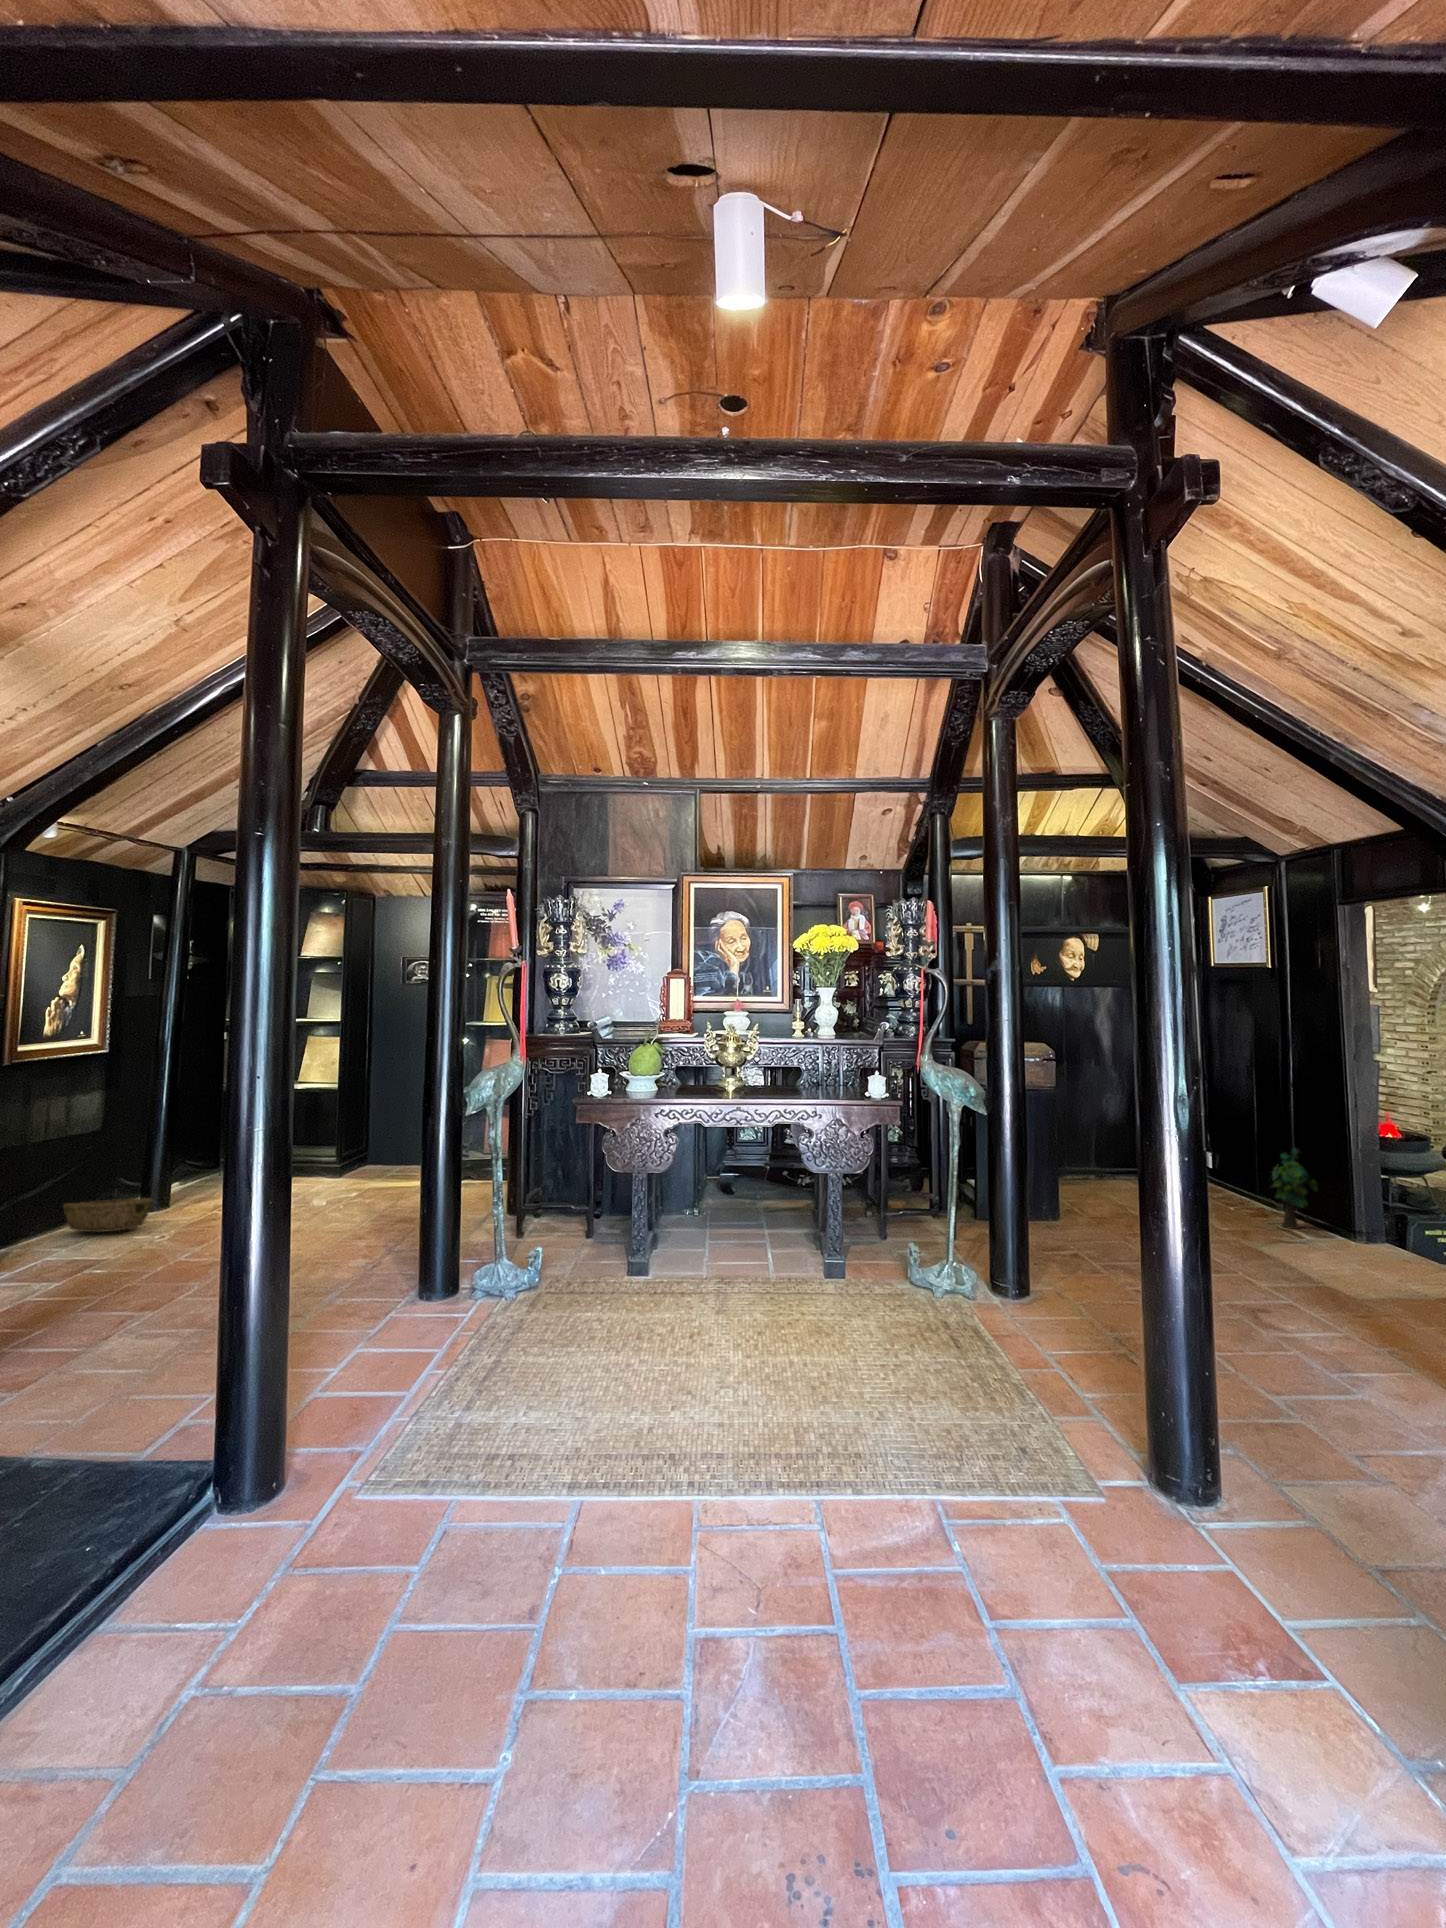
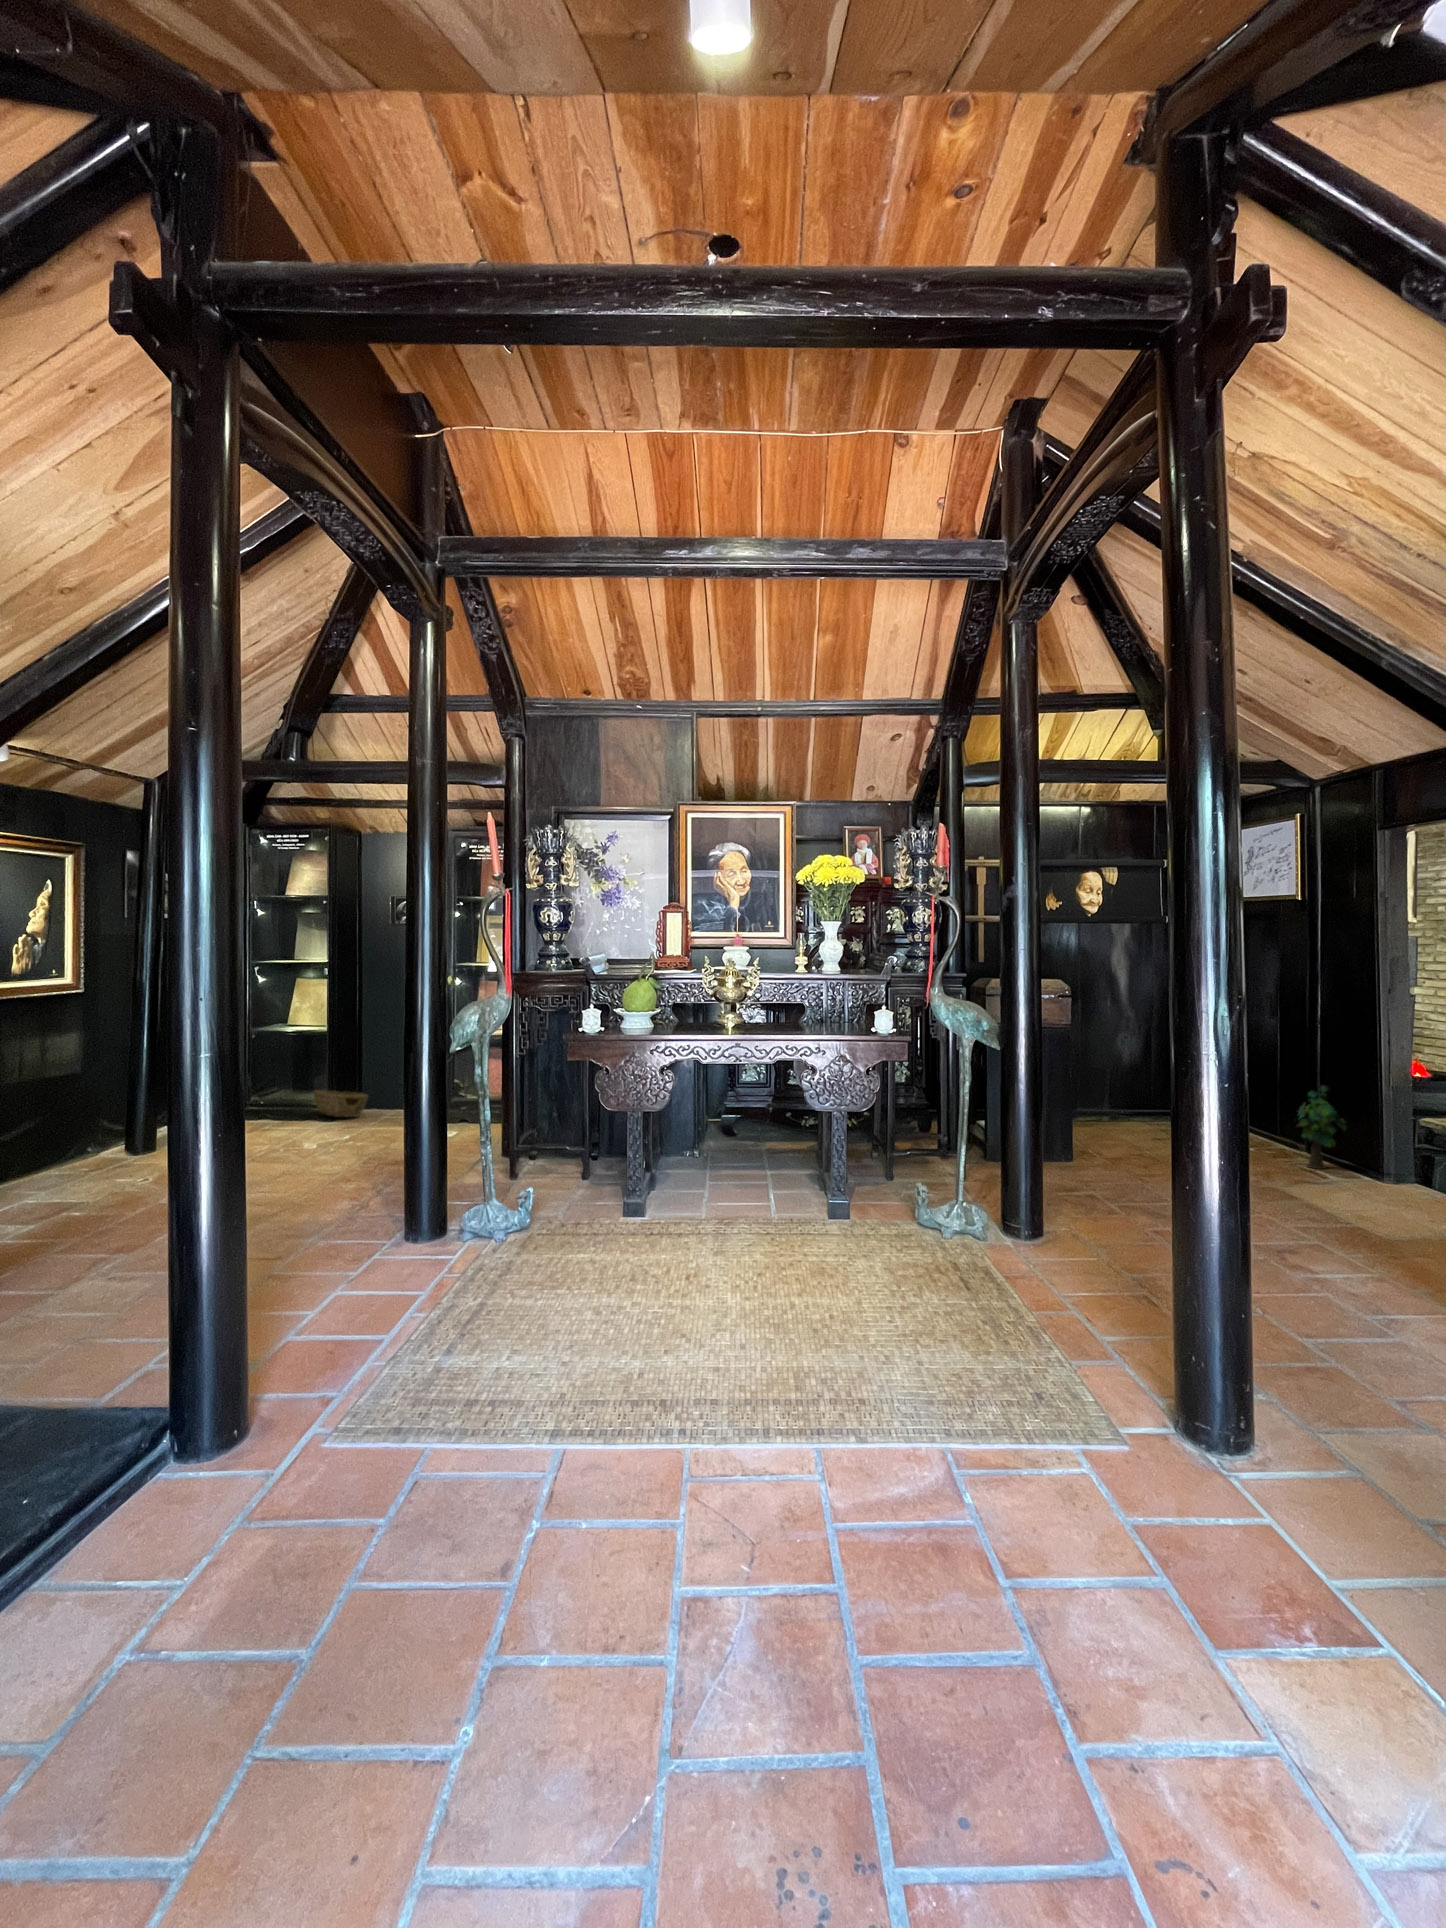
woven basket: present [63,1198,152,1232] -> present [314,1090,368,1118]

